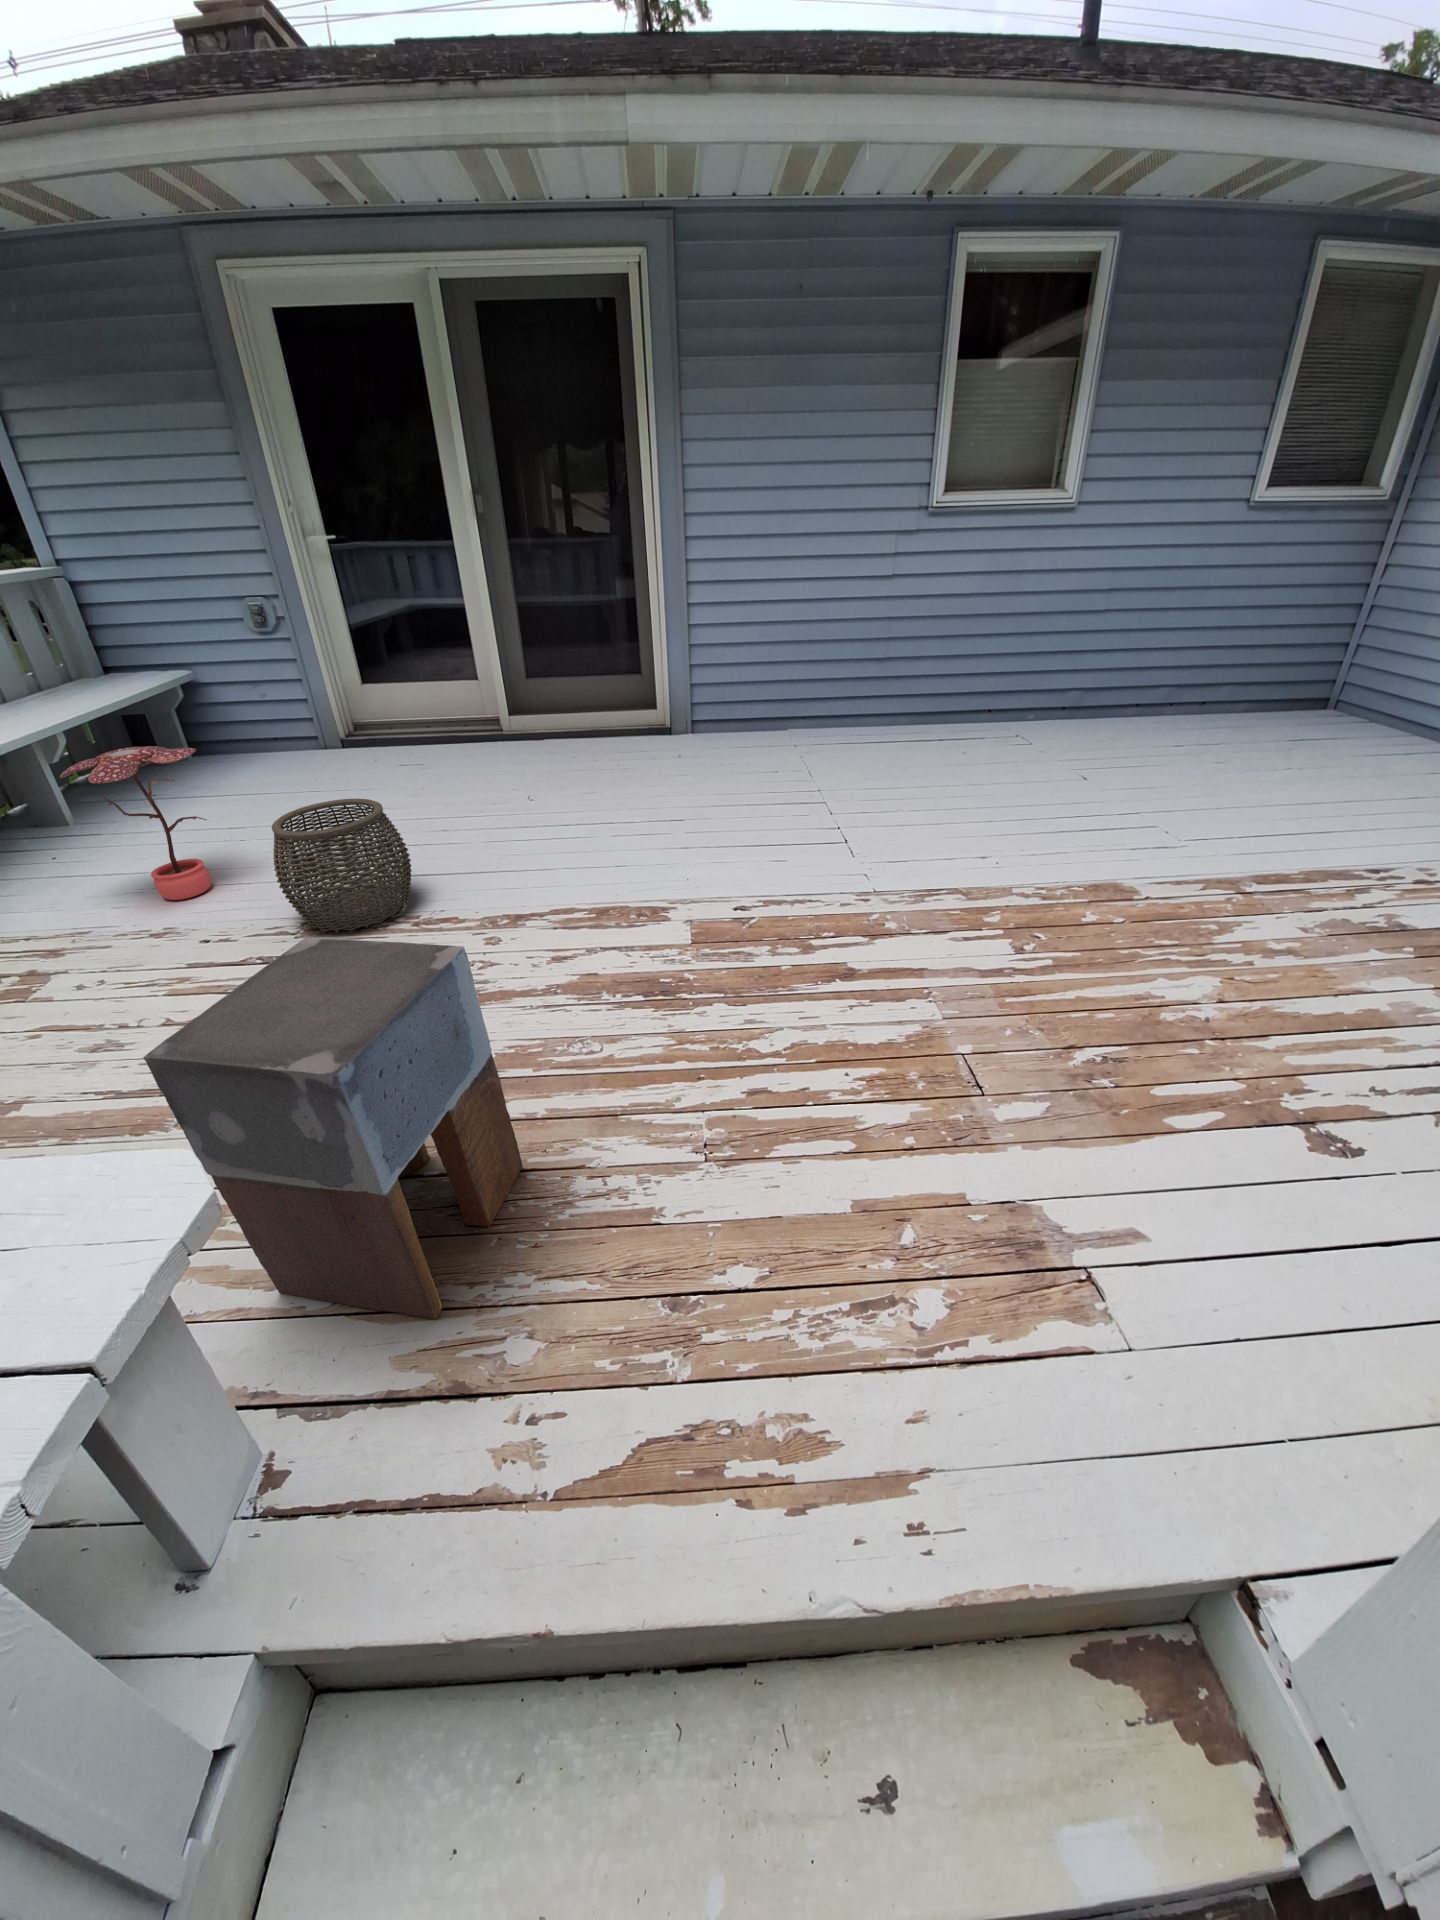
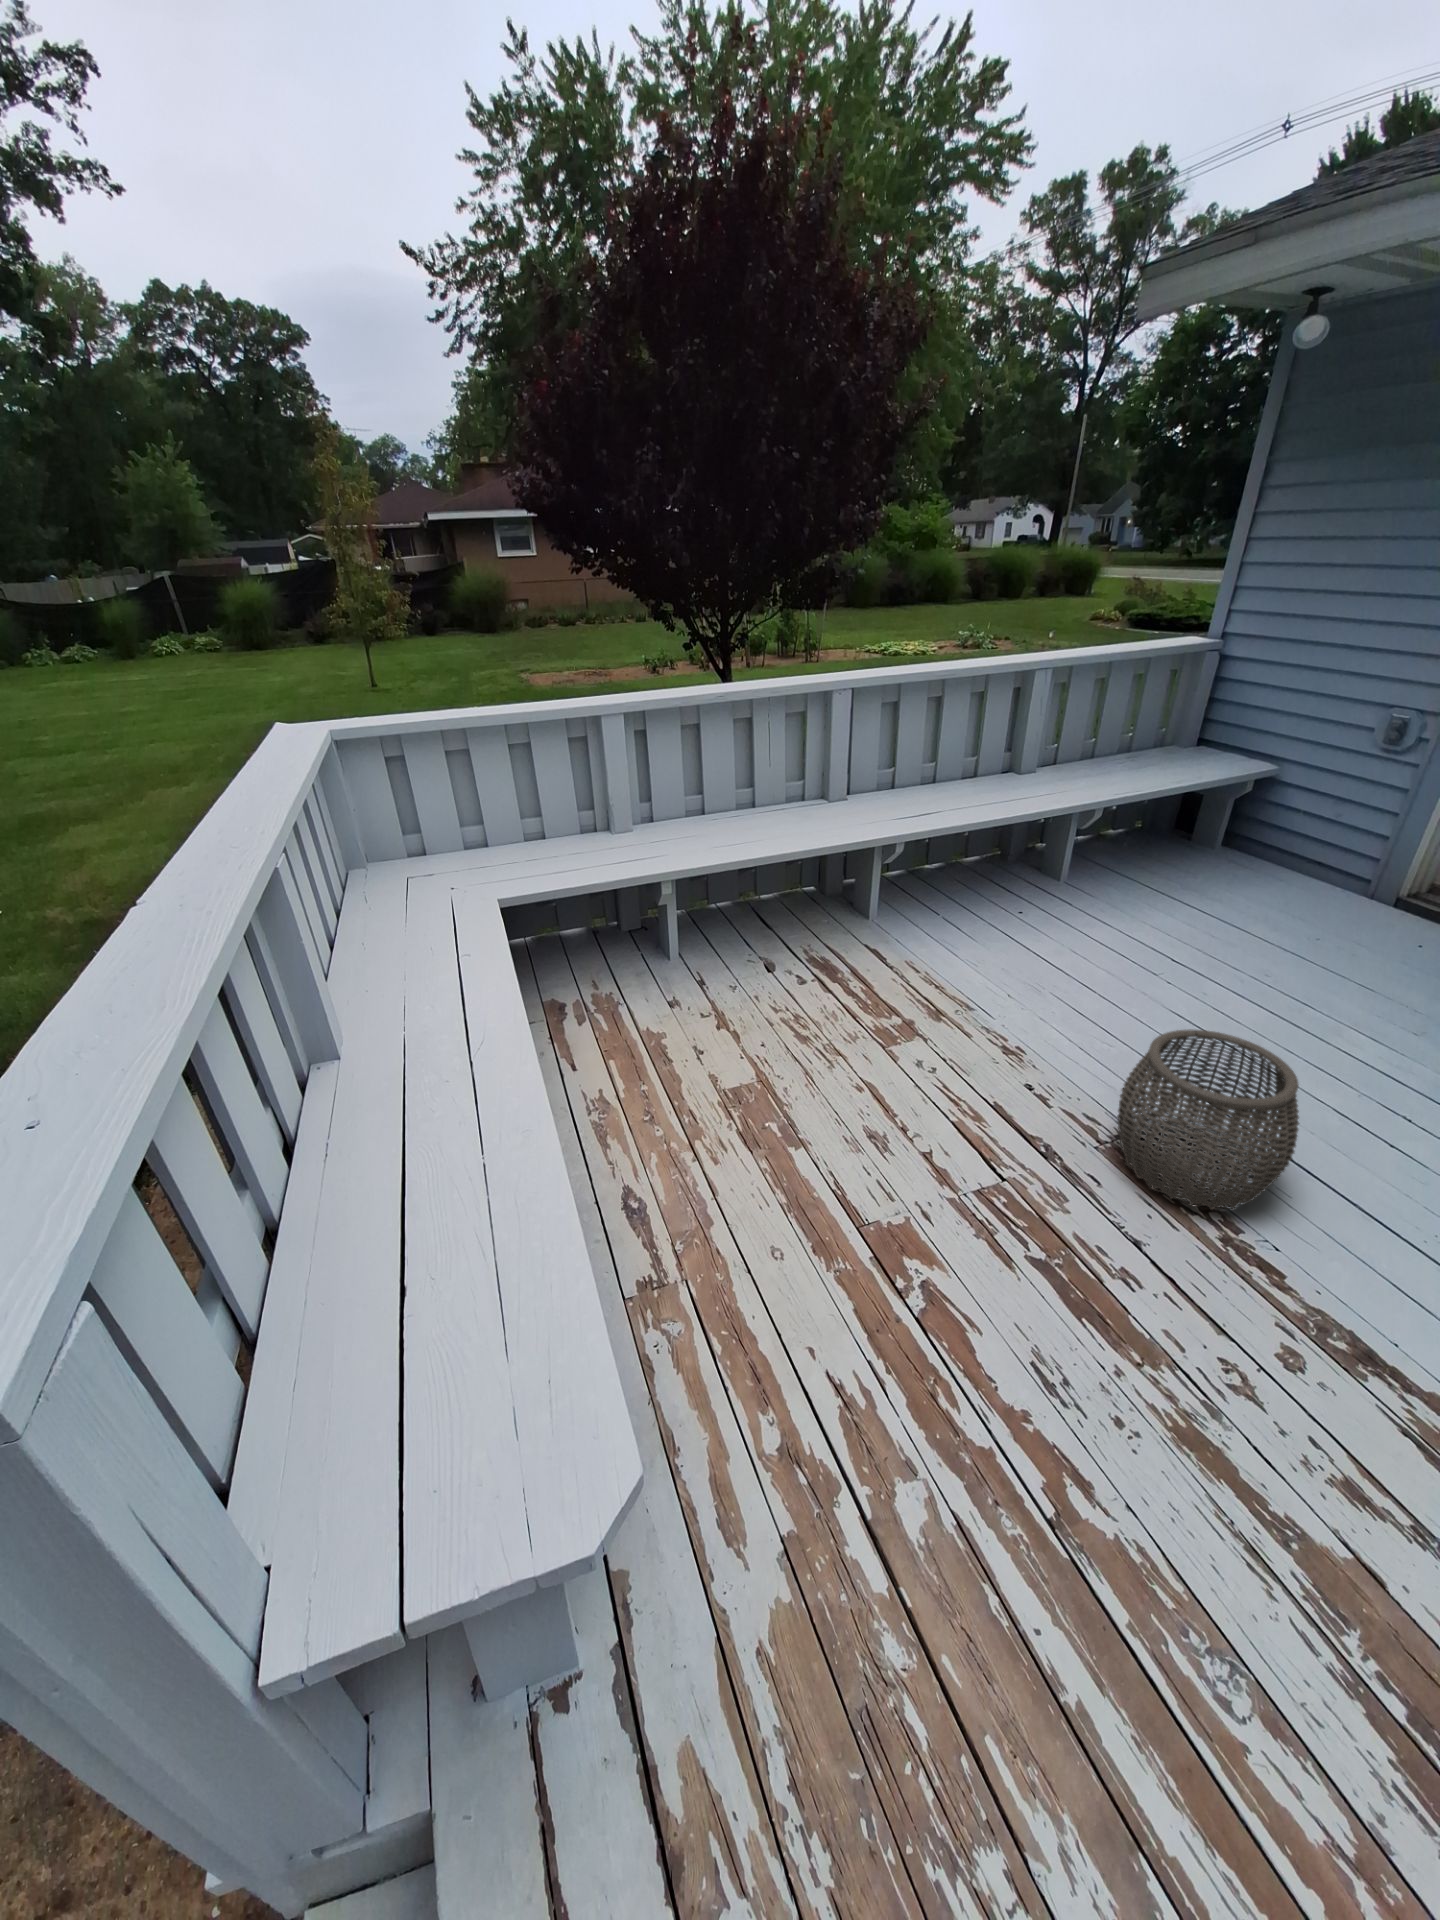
potted plant: present [60,746,211,900] -> none [1043,869,1168,1026]
stool: present [143,938,523,1319] -> none [712,1314,1030,1768]

